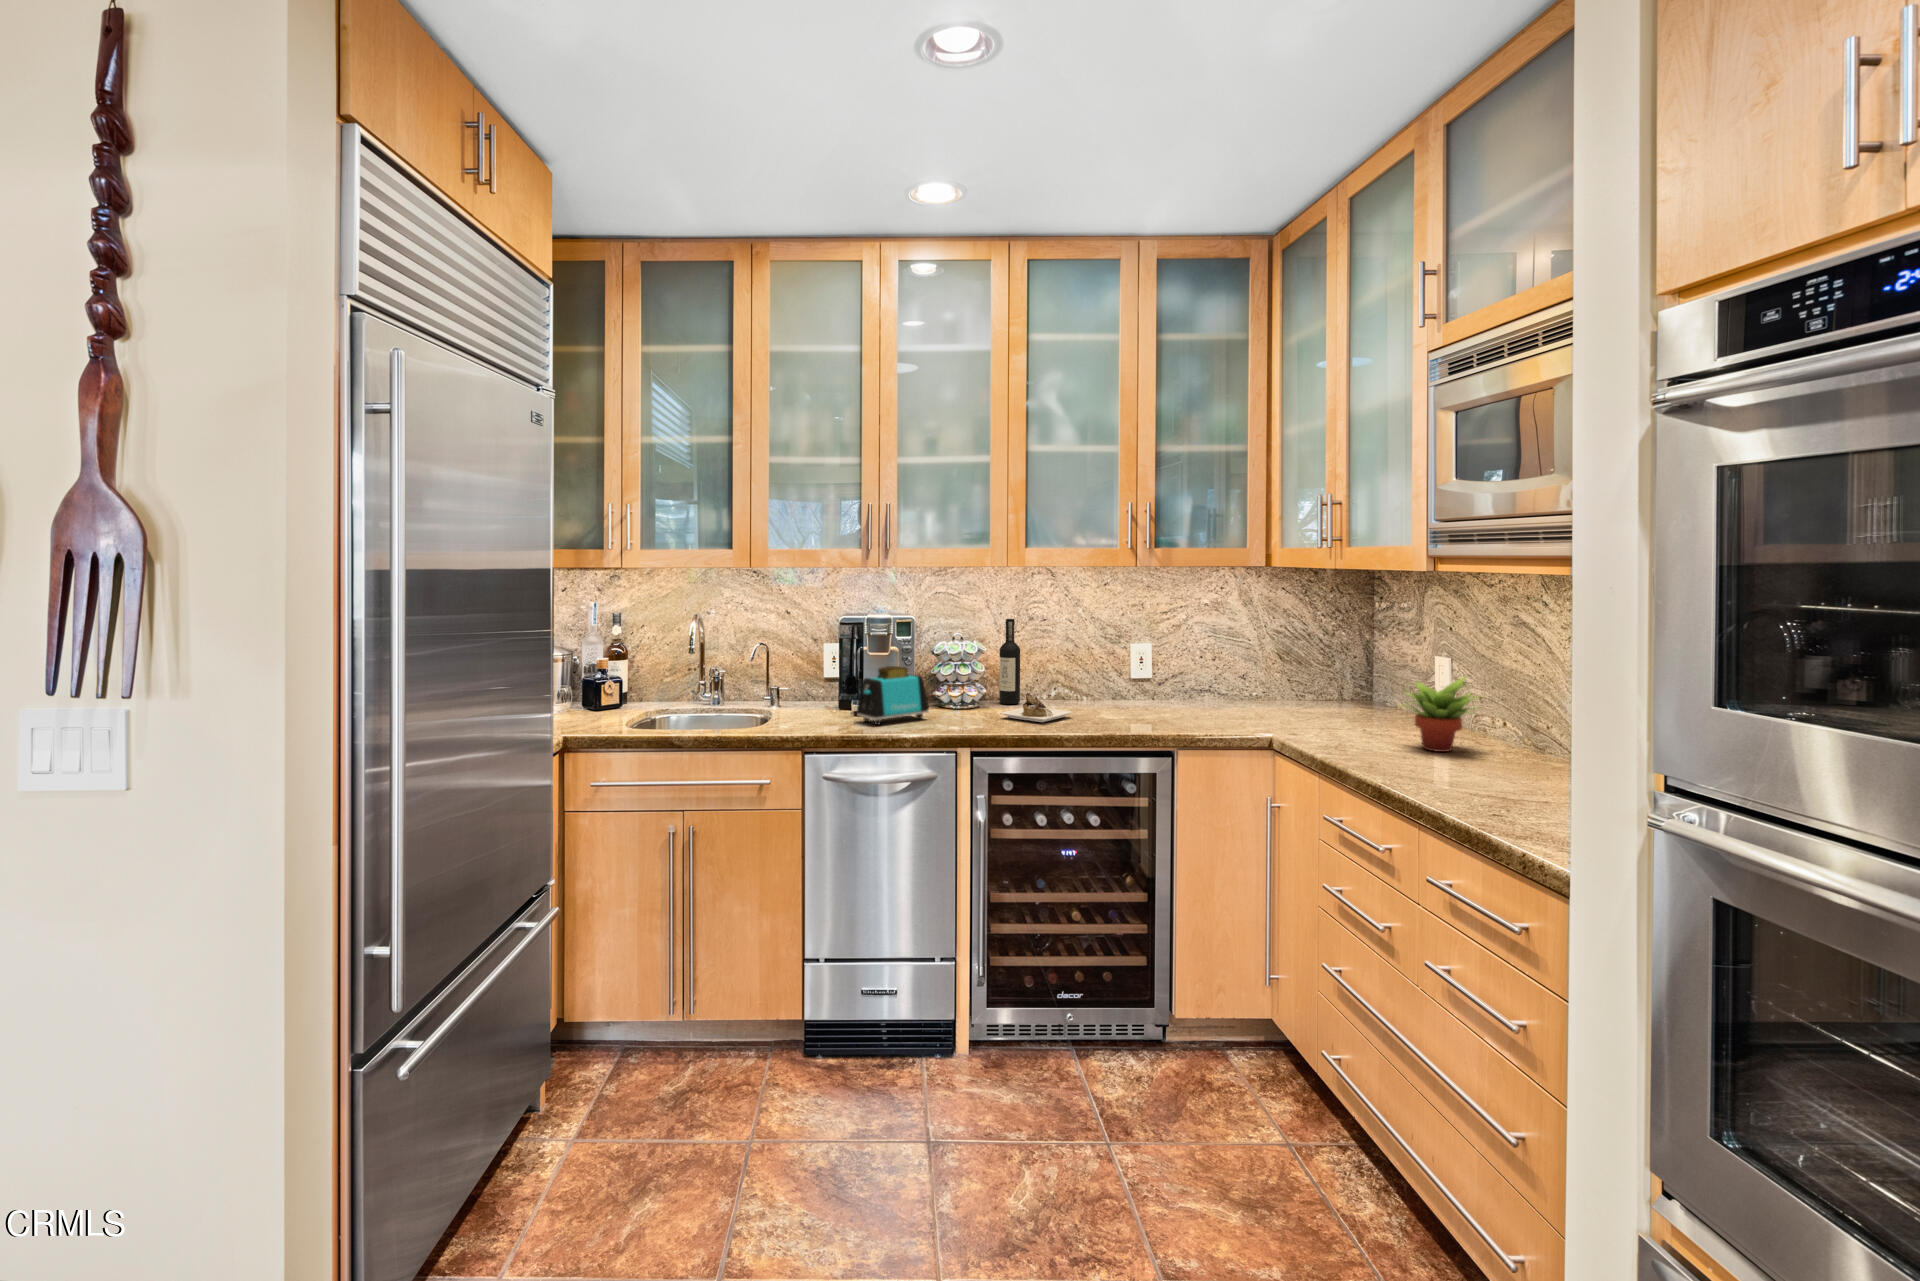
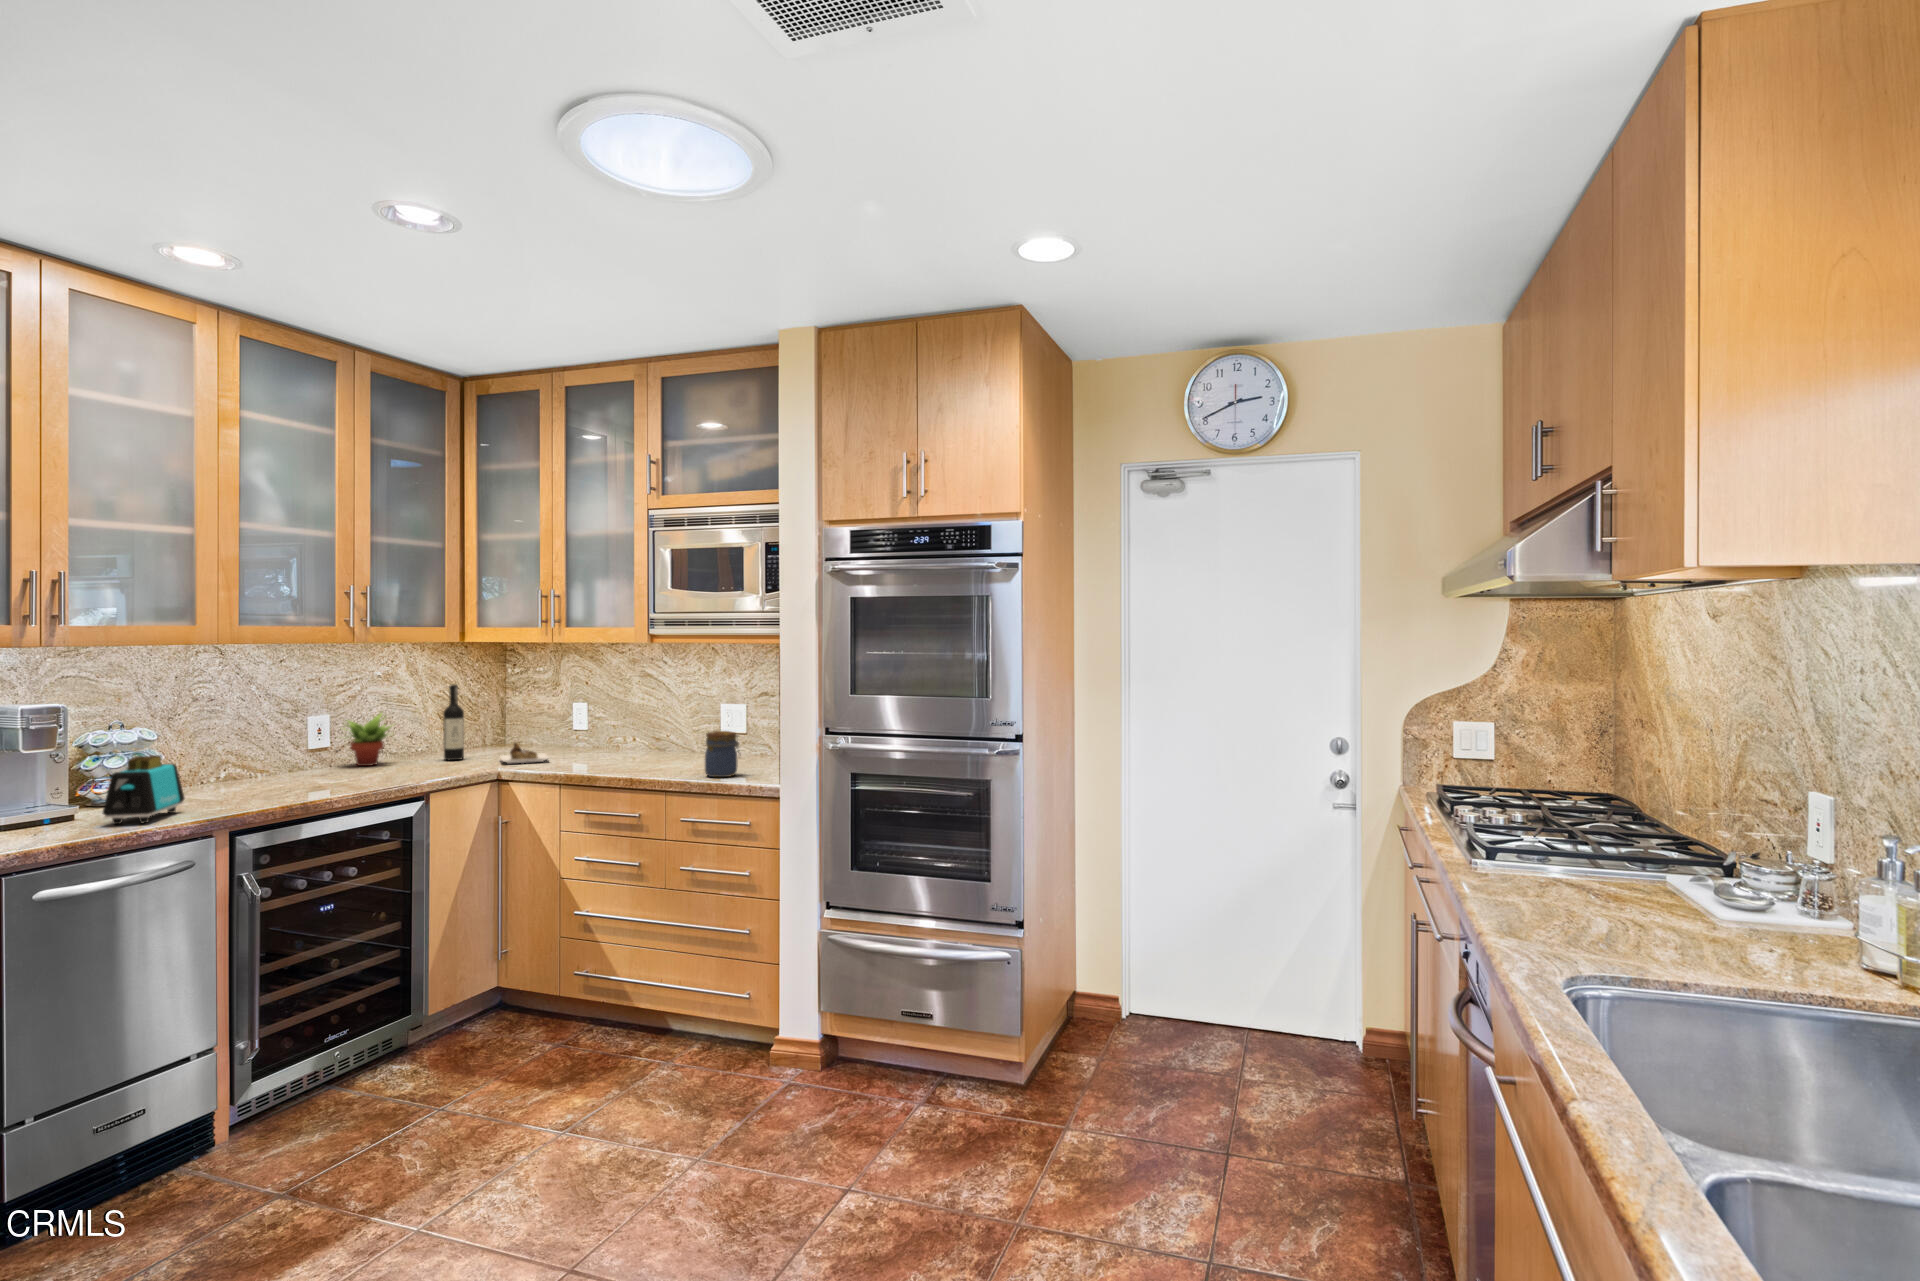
wine bottle: present [999,619,1074,722] -> present [443,685,549,763]
succulent plant: present [1403,676,1479,752] -> present [346,713,392,766]
jar: none [1462,728,1537,813] -> present [705,731,739,777]

